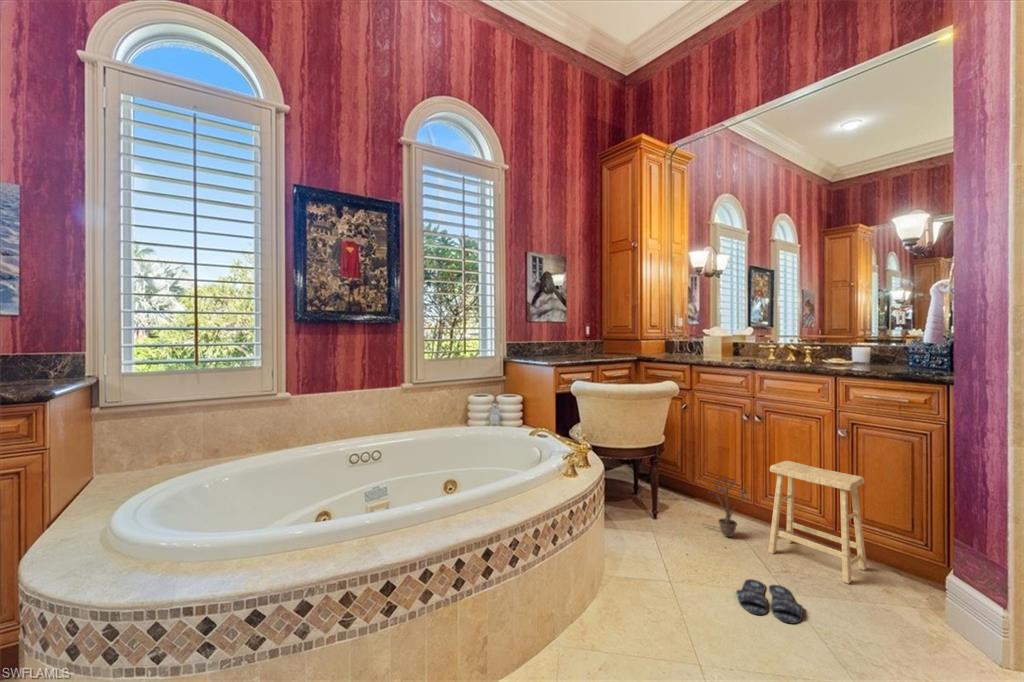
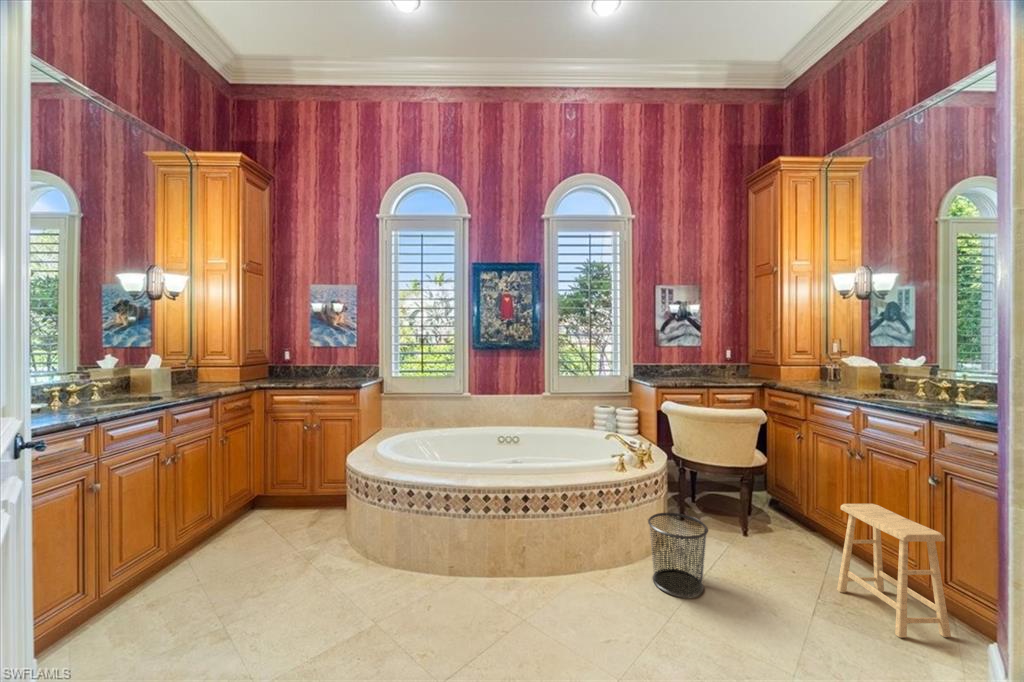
decorative plant: present [704,476,749,537] -> none [785,506,826,568]
waste bin: none [623,512,697,617] -> present [648,513,708,597]
slippers: present [736,579,803,624] -> none [747,598,814,637]

